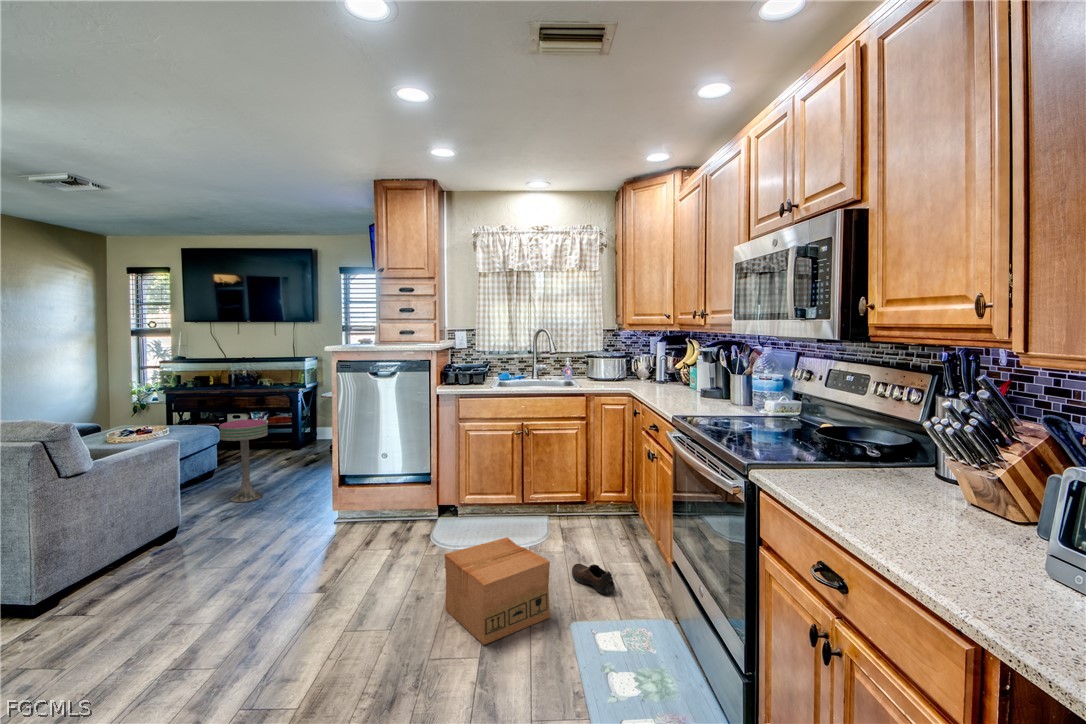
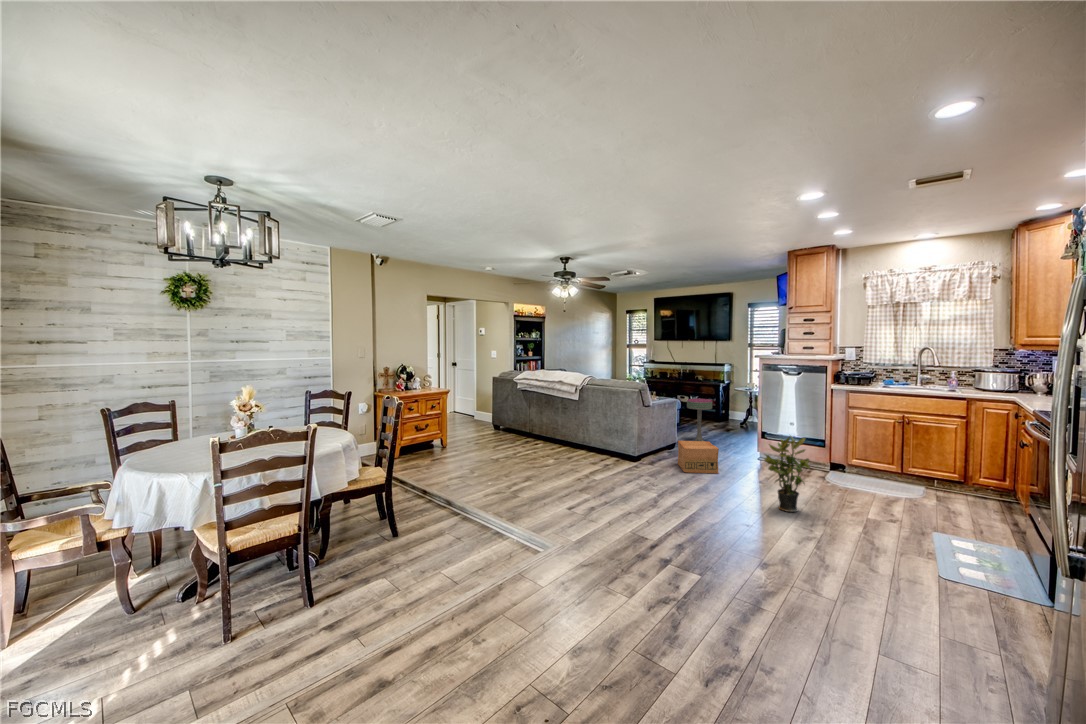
potted plant: none [310,493,396,650] -> present [764,436,810,512]
cardboard box: present [445,537,550,645] -> present [678,441,719,473]
shoe: present [572,564,615,594] -> none [939,511,976,531]

